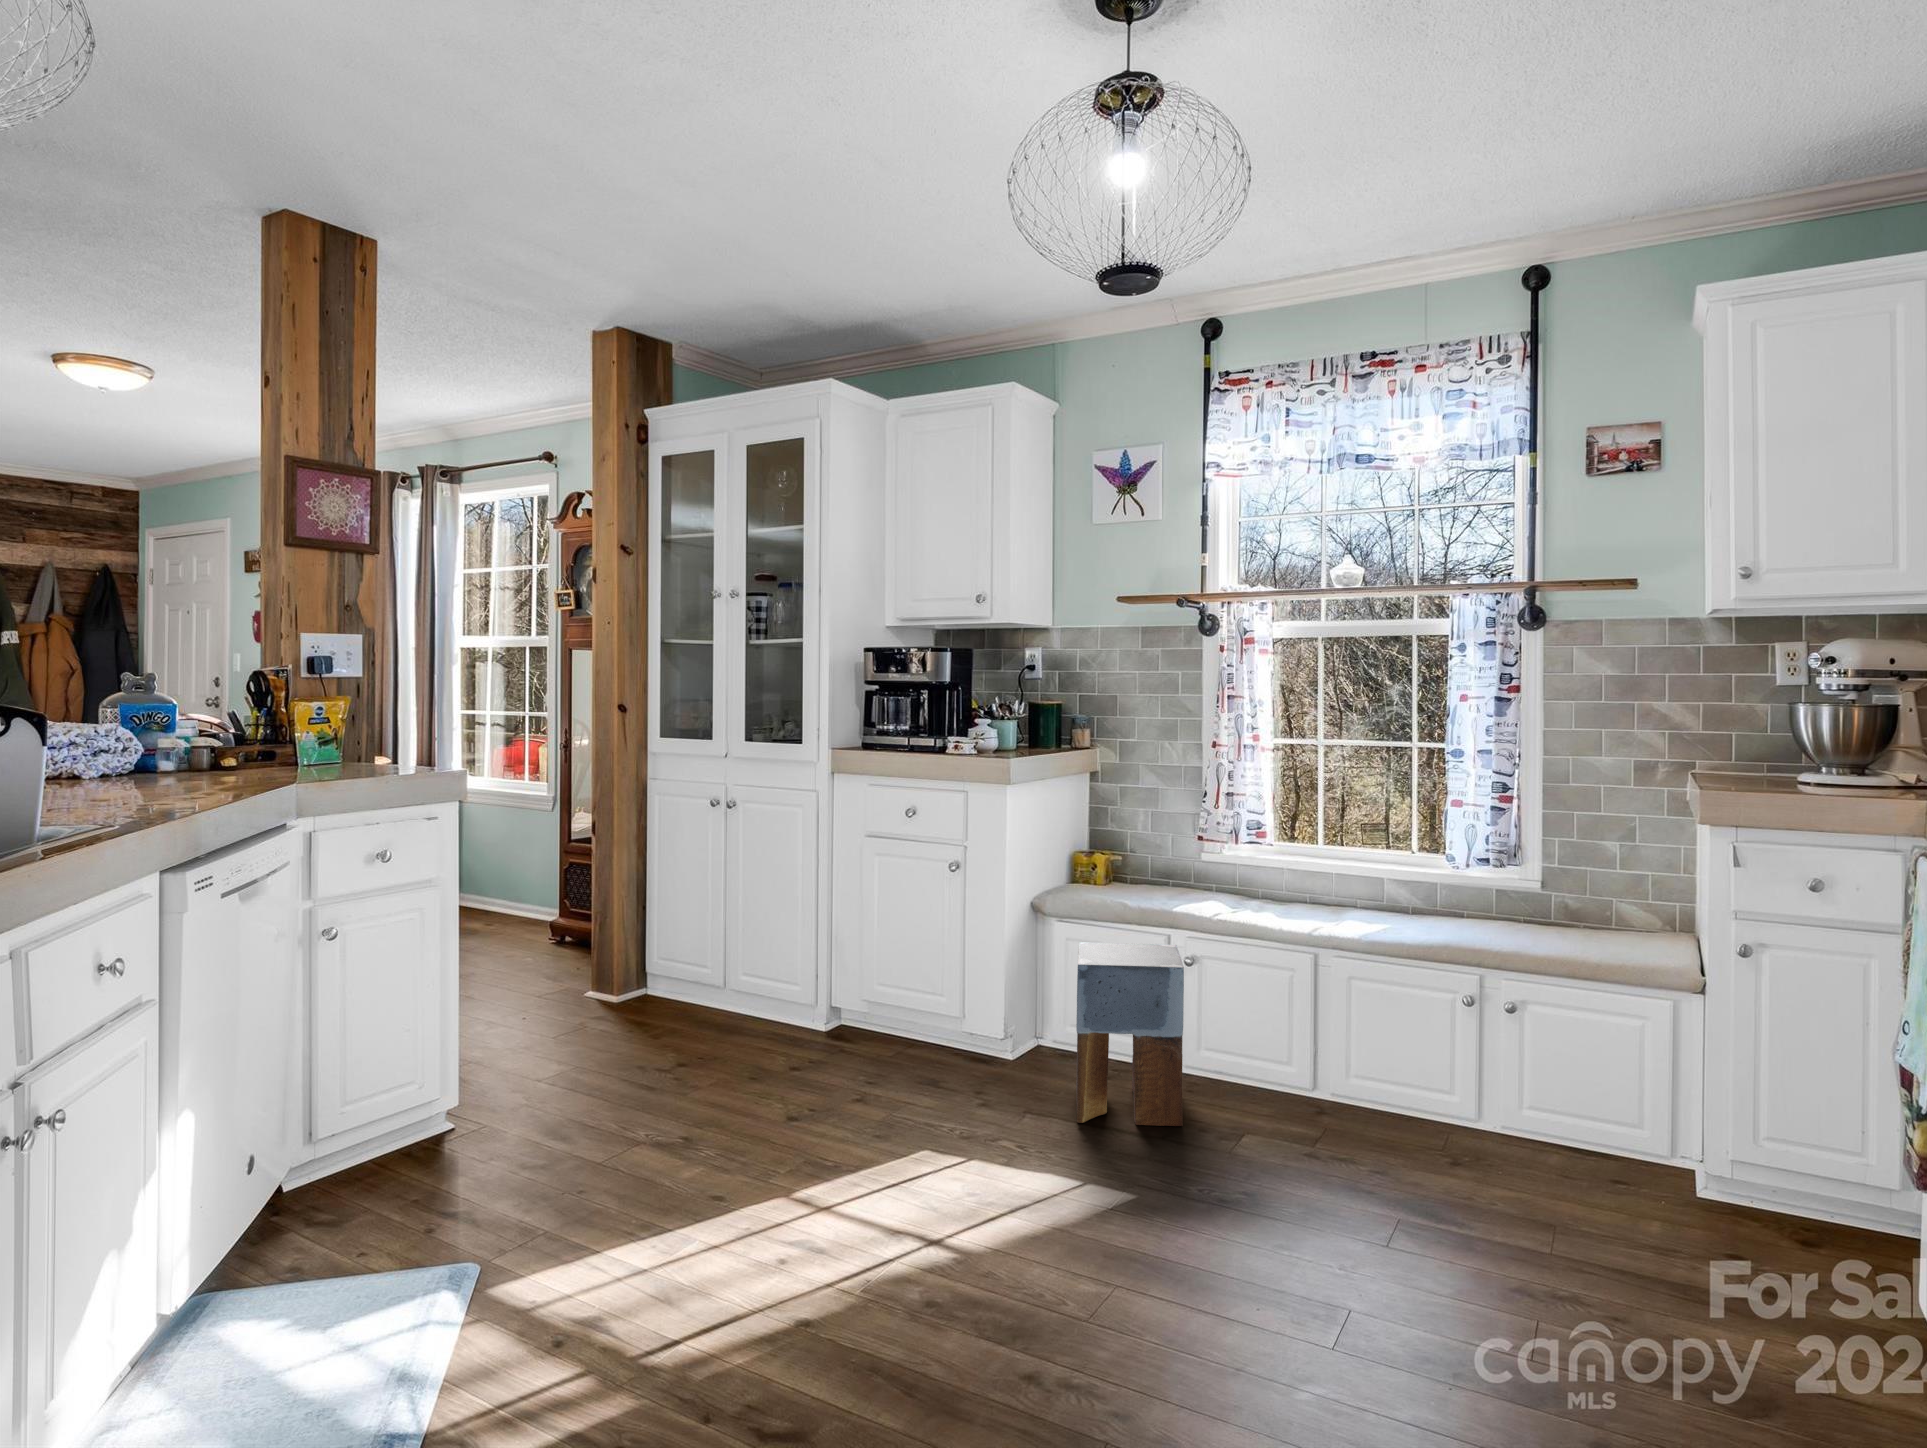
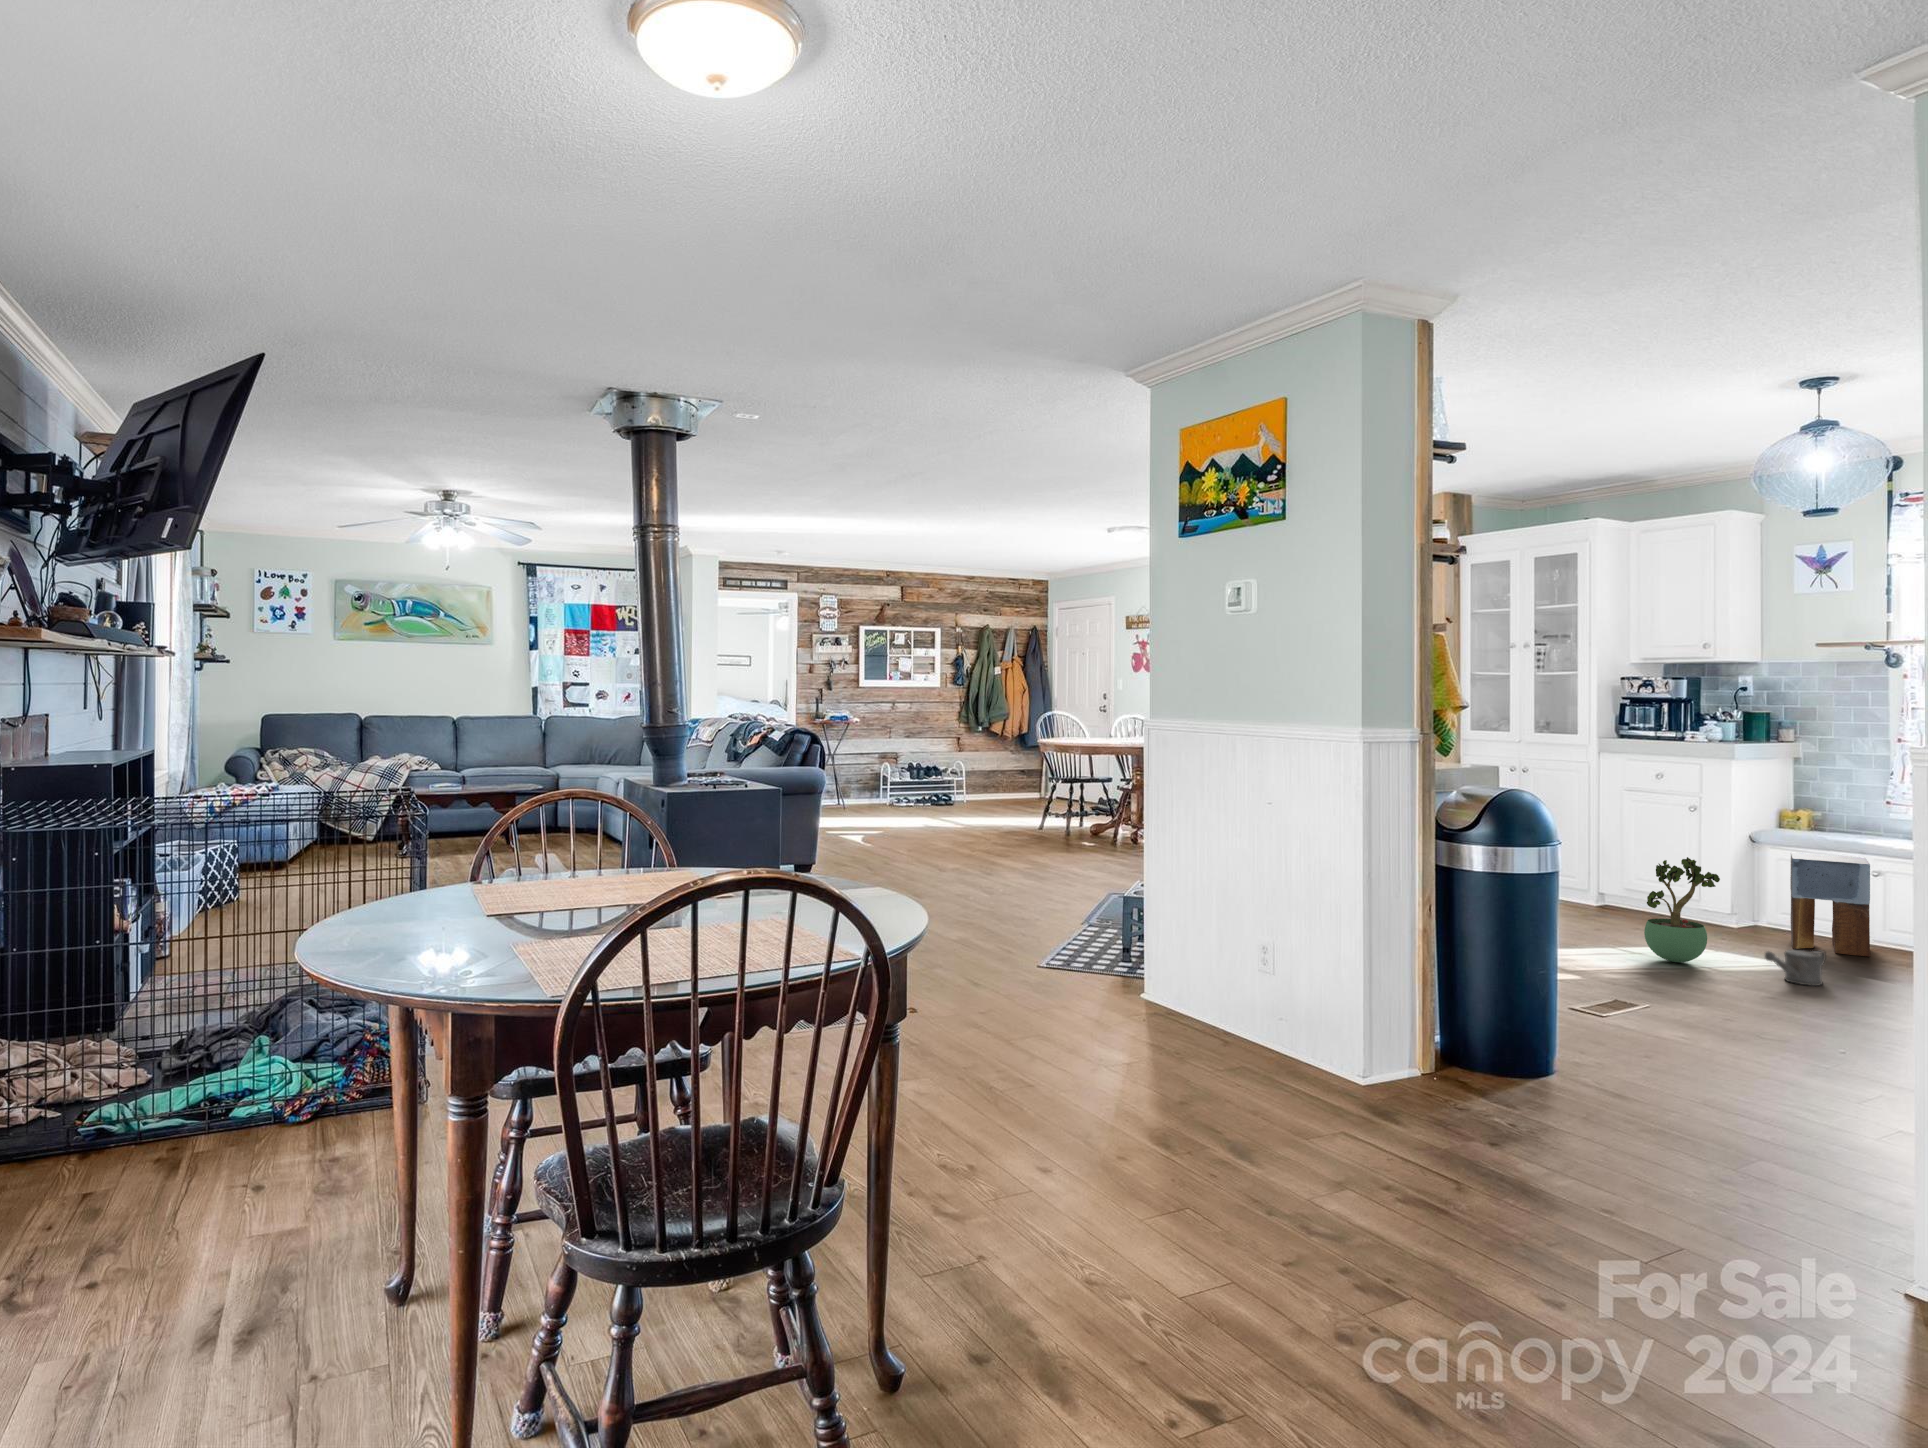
potted plant: none [809,1019,948,1249] -> present [1644,857,1720,962]
watering can: none [1010,1194,1119,1294] -> present [1765,950,1826,986]

